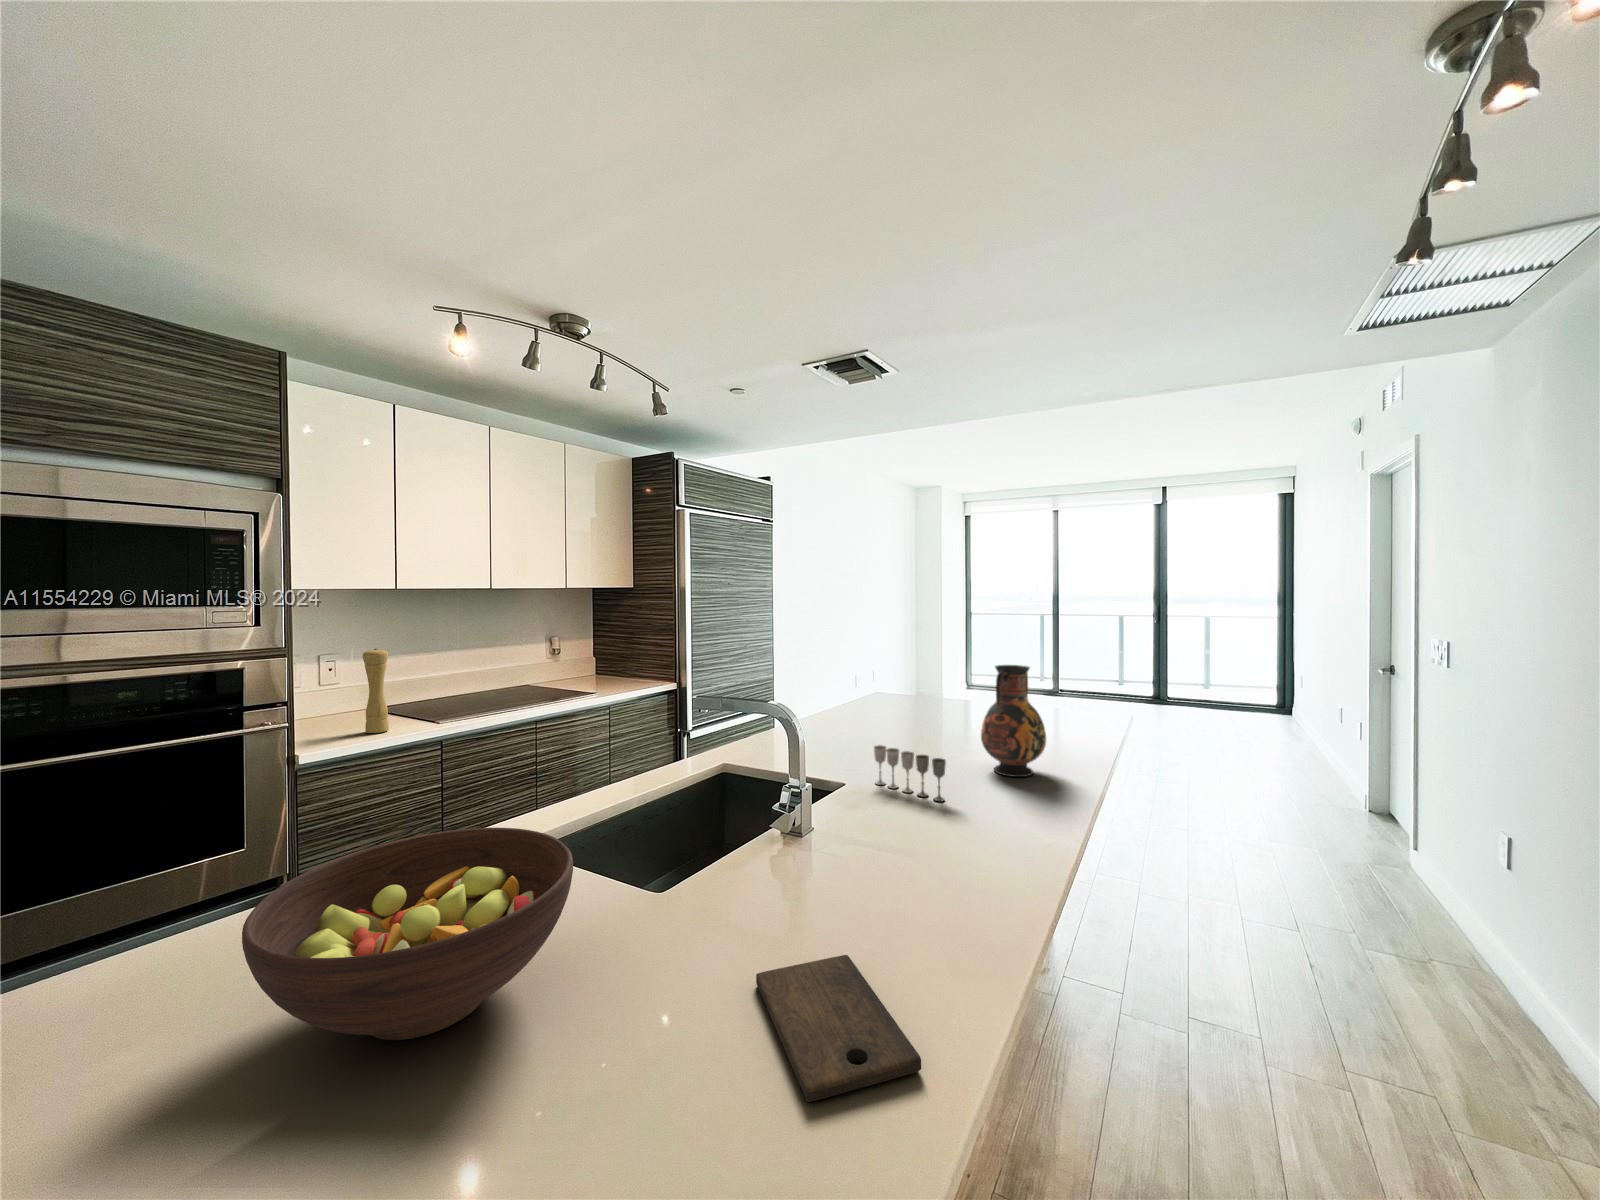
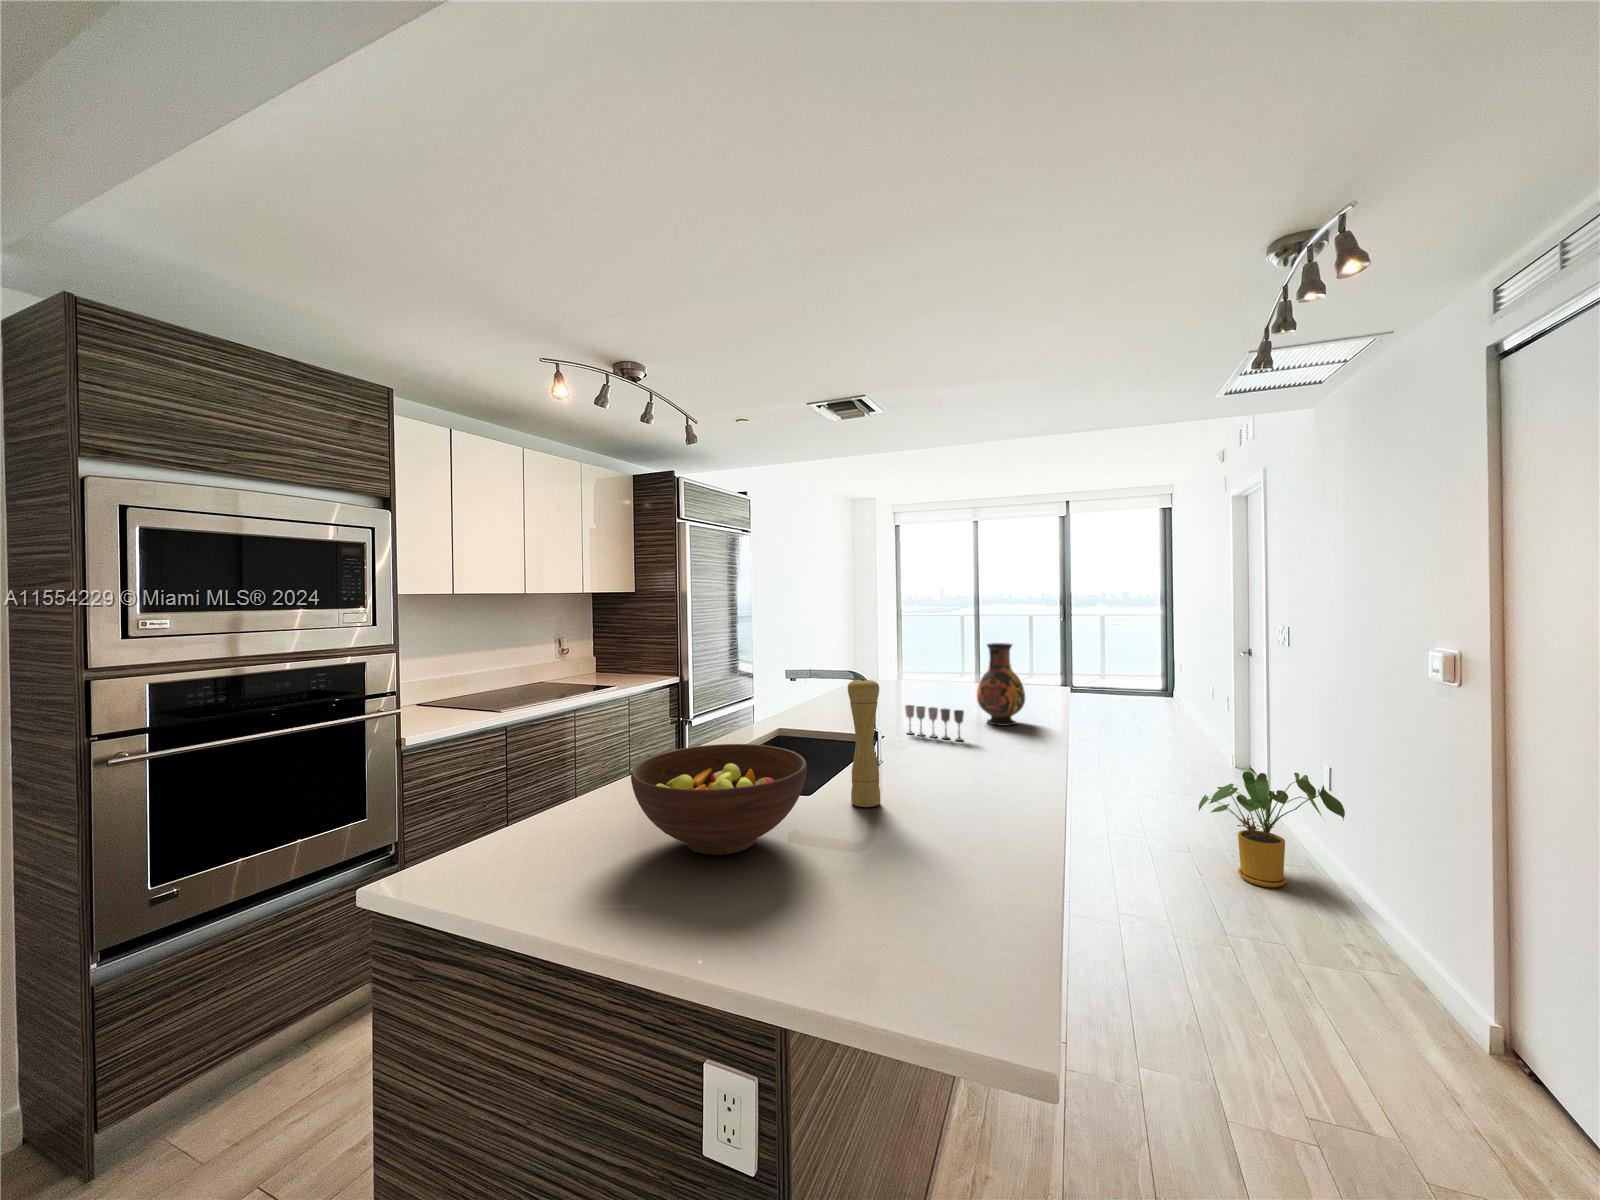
pepper mill: present [363,649,389,733] -> present [848,678,881,807]
house plant: none [1306,843,1534,1006] -> present [1199,772,1345,887]
cutting board: present [756,955,921,1102] -> none [912,807,1029,857]

